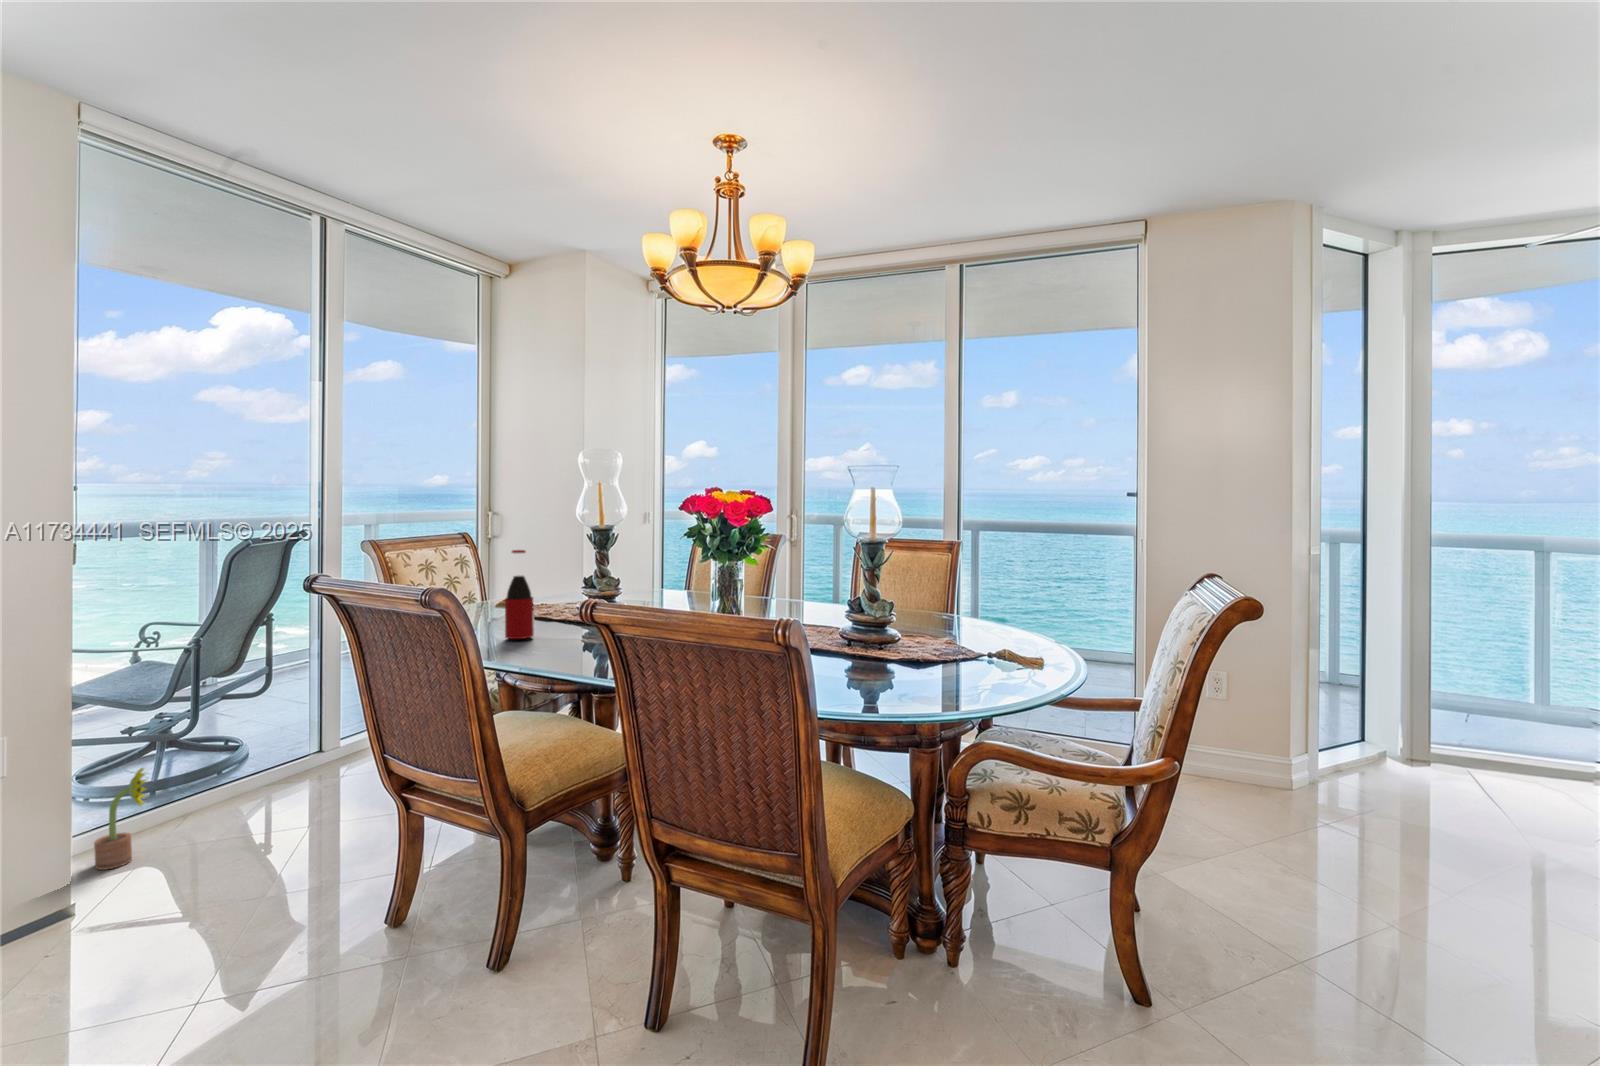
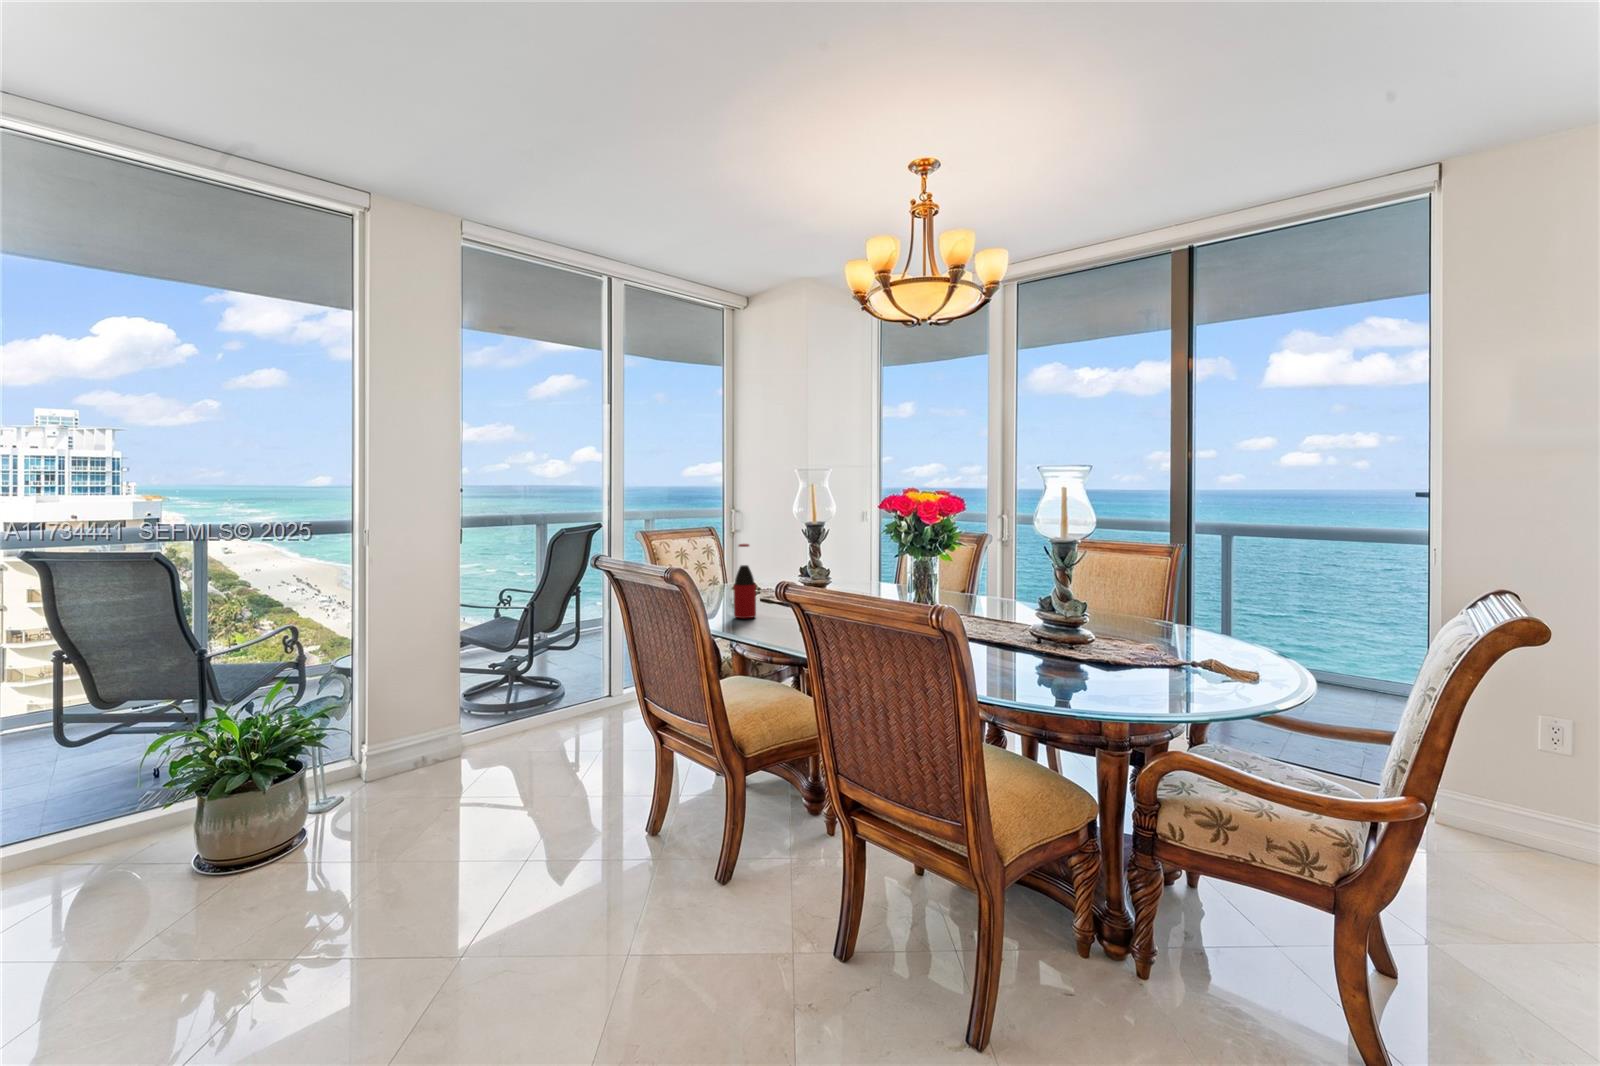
decorative plant: present [94,768,146,870] -> none [467,695,499,768]

